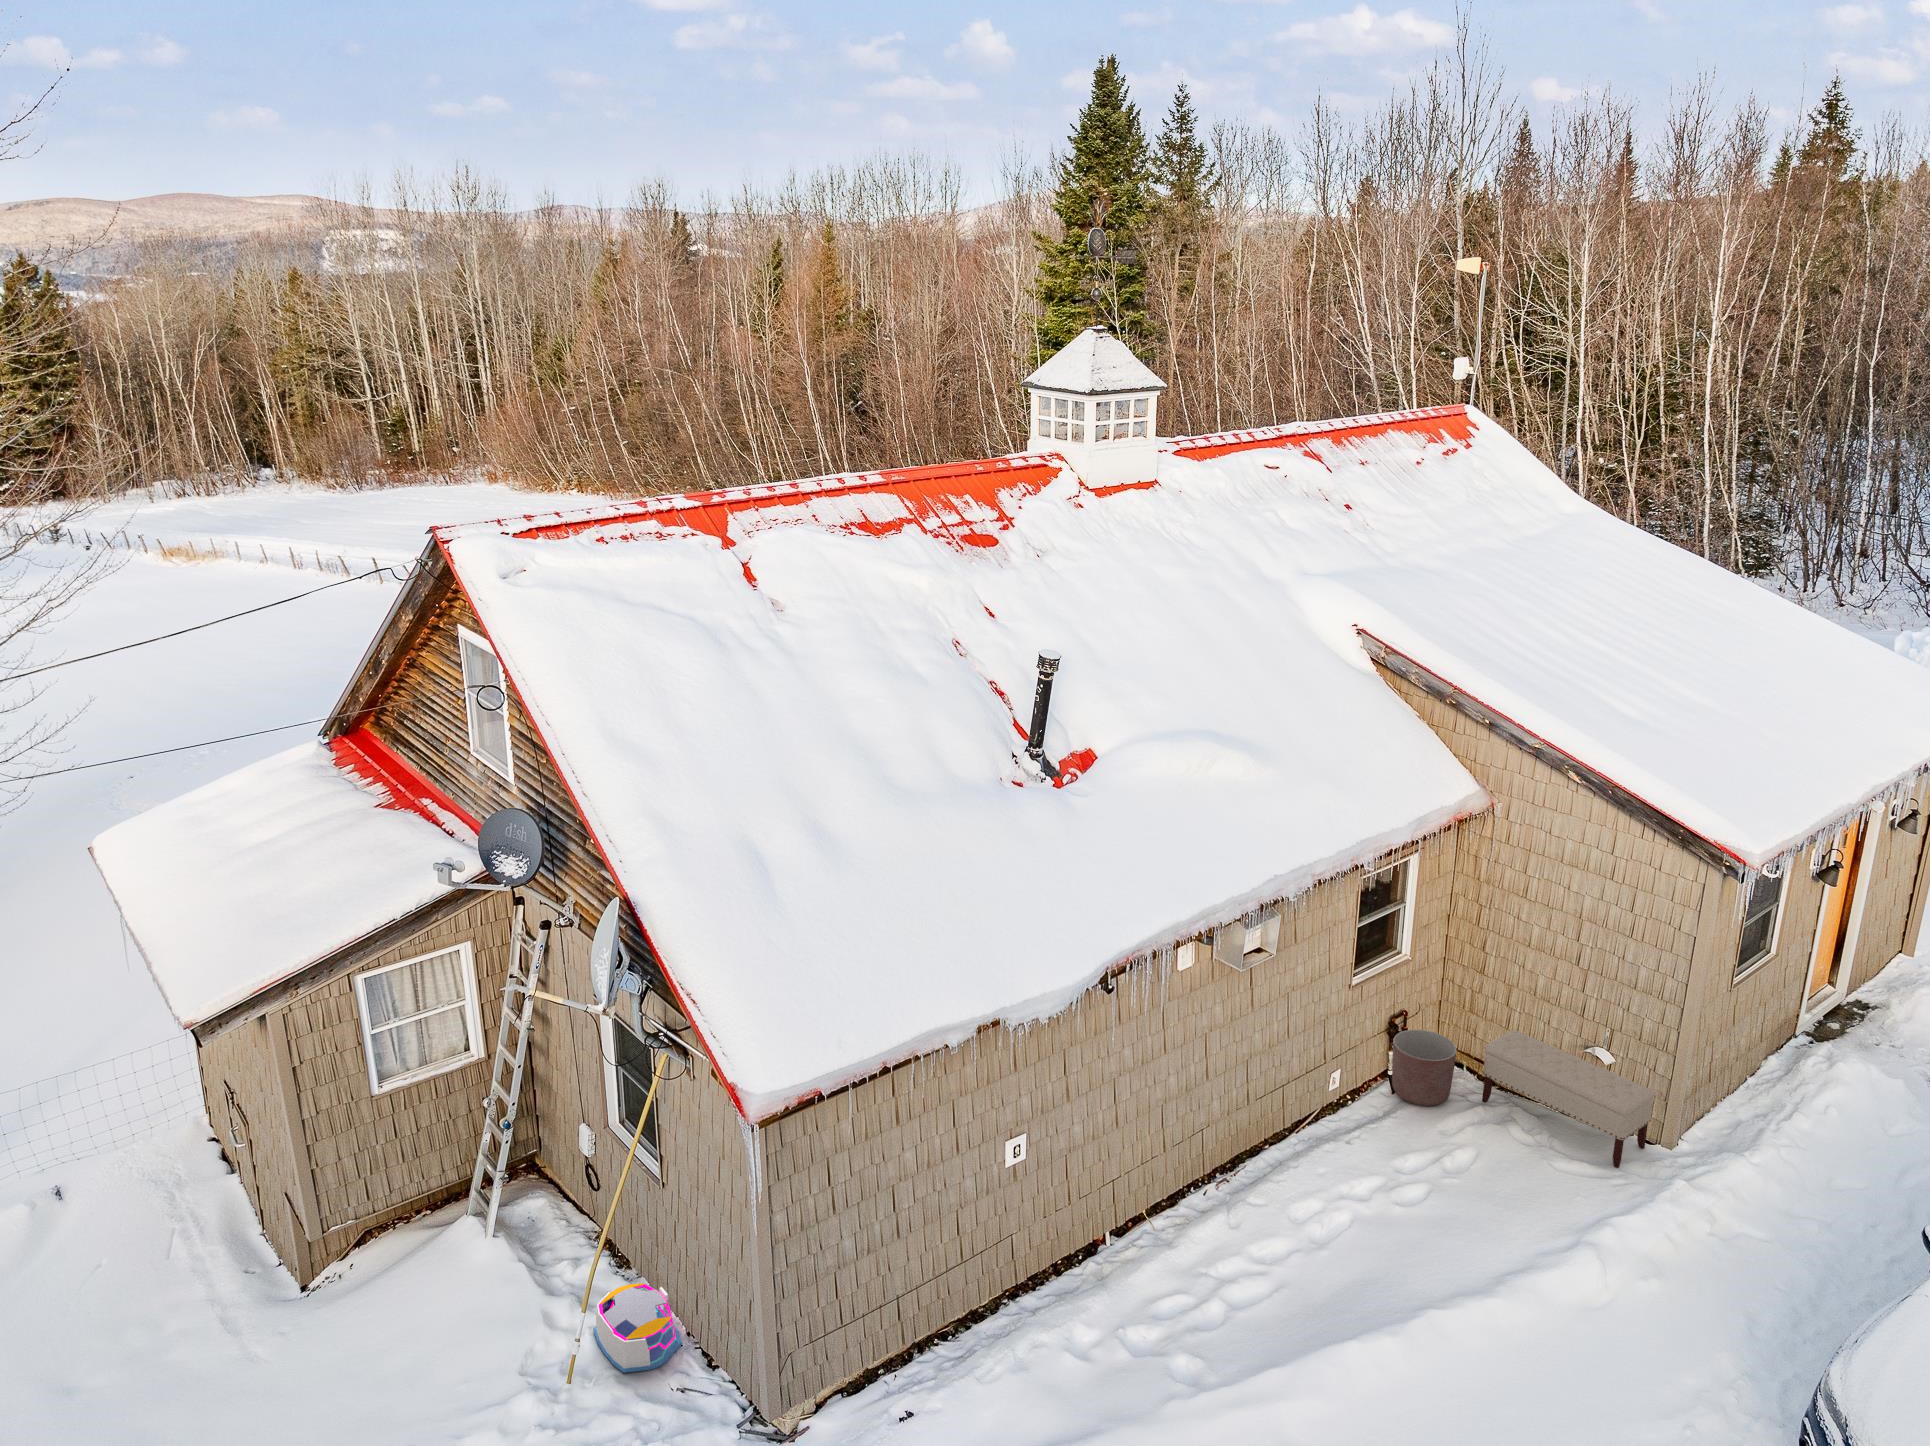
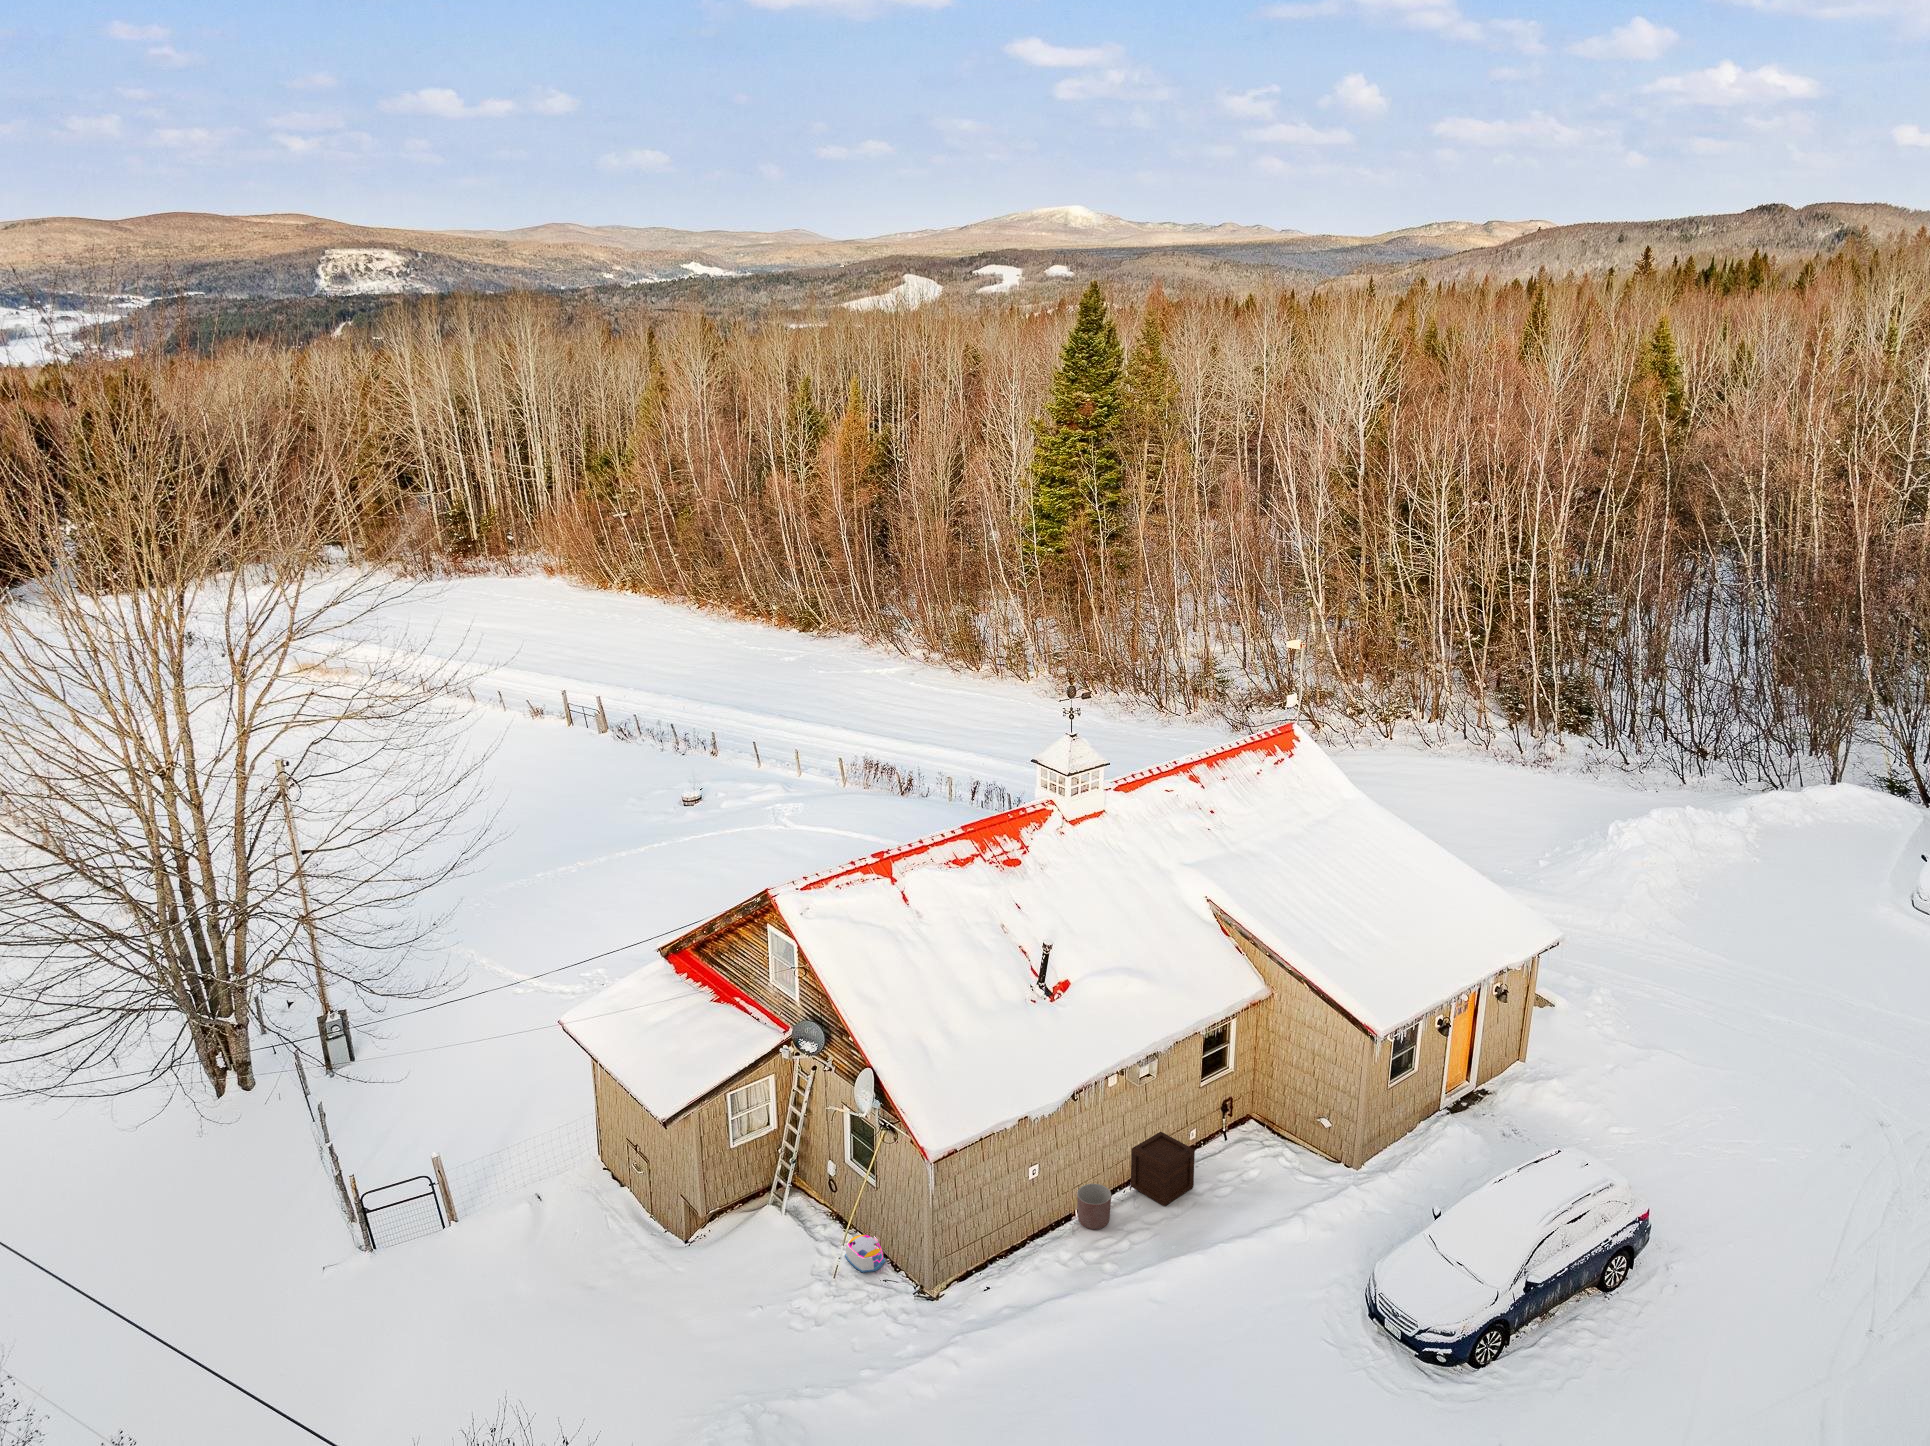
planter: present [1392,1030,1457,1106] -> present [1077,1184,1111,1229]
bench: present [1482,1030,1655,1168] -> none [1267,1110,1344,1180]
wooden crate: none [1219,1068,1356,1223] -> present [1131,1132,1195,1206]

